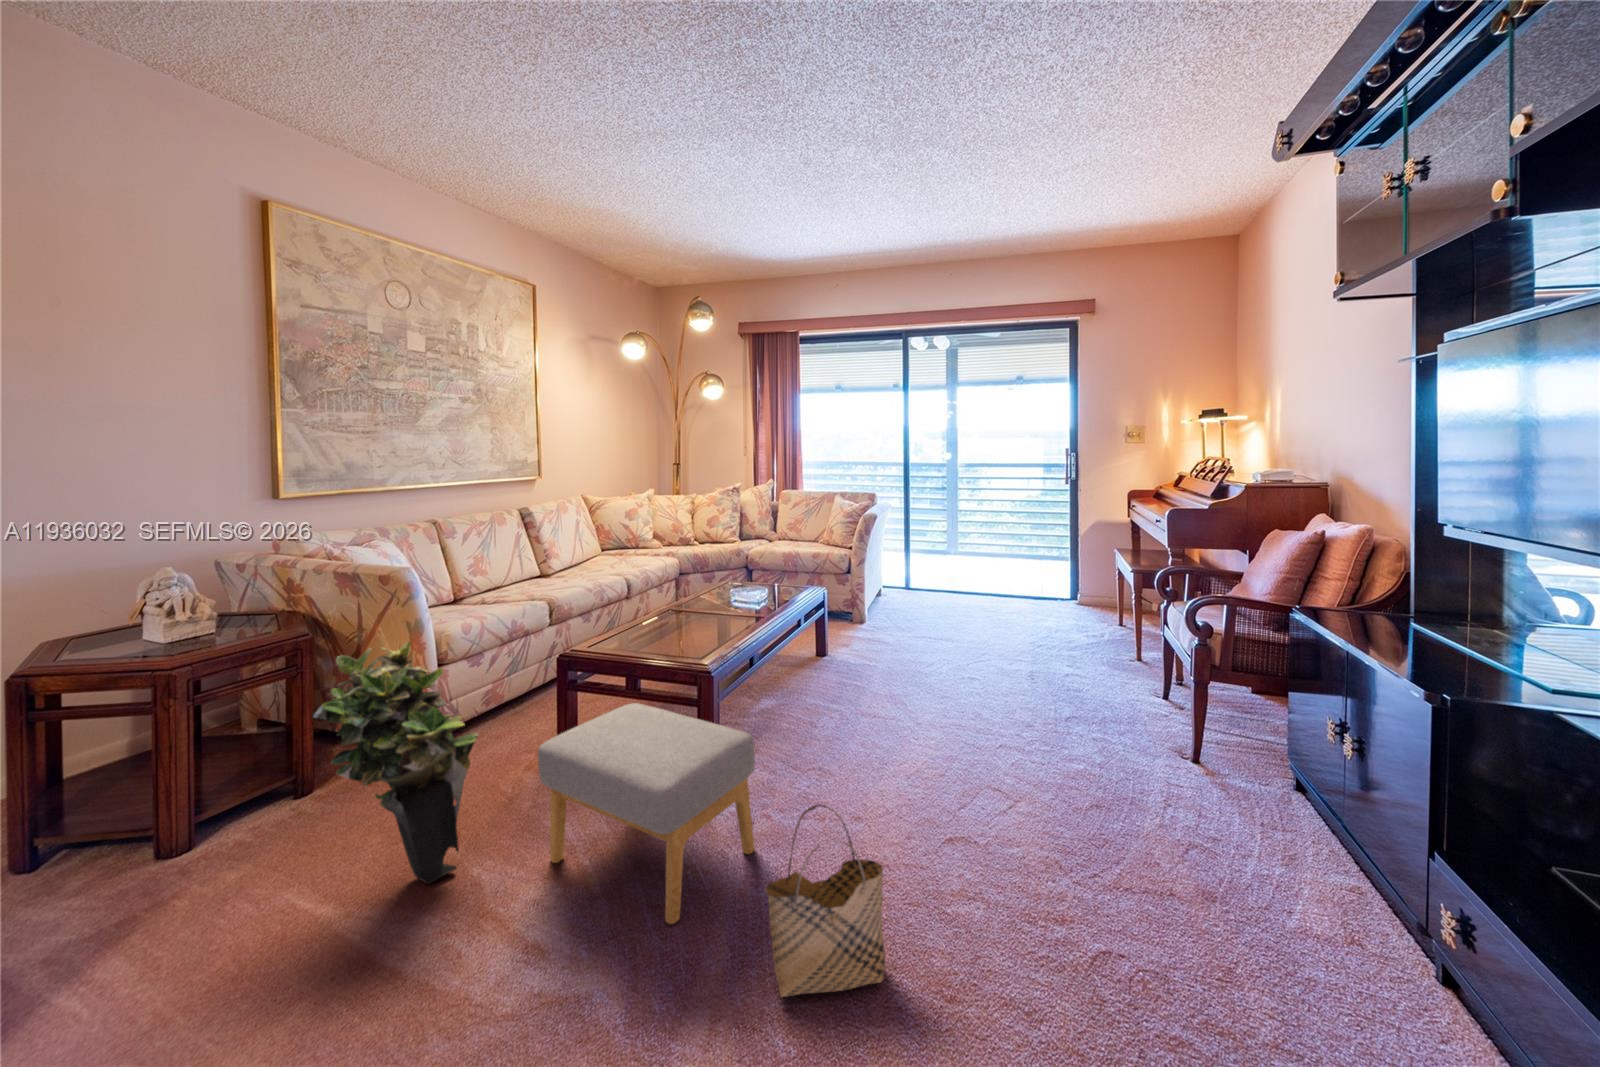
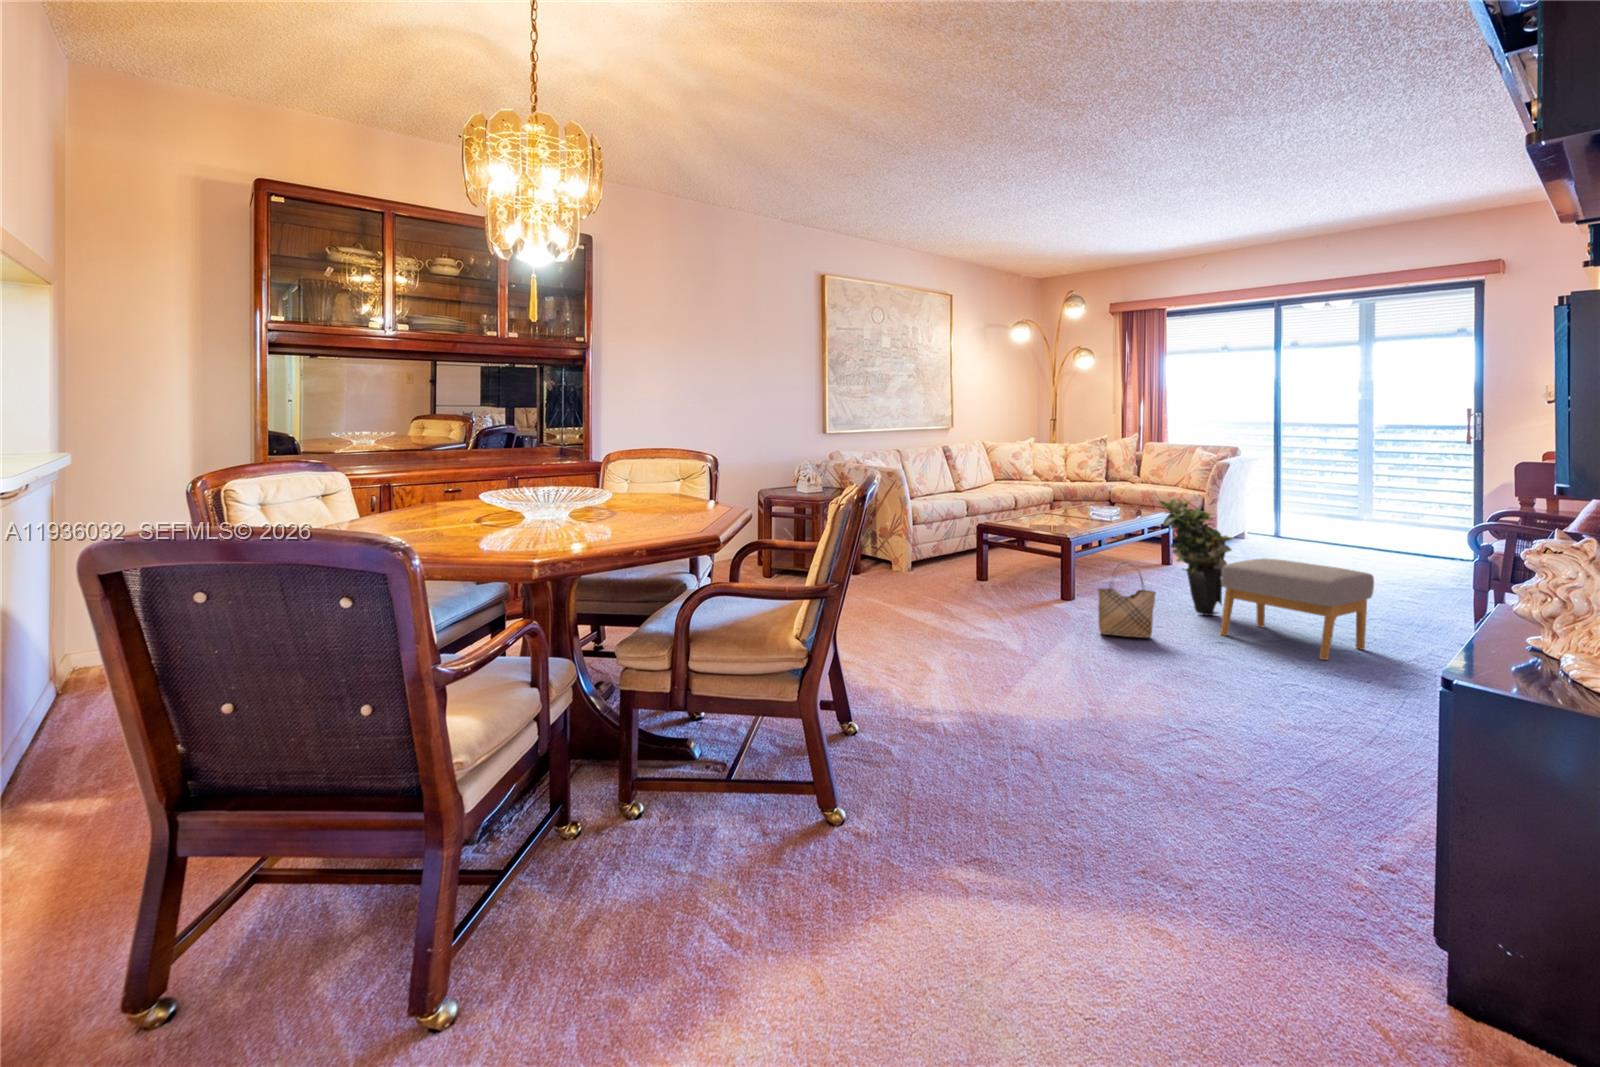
potted plant: present [313,642,478,884] -> present [1159,498,1233,616]
footstool: present [538,703,755,924] -> present [1220,558,1374,660]

